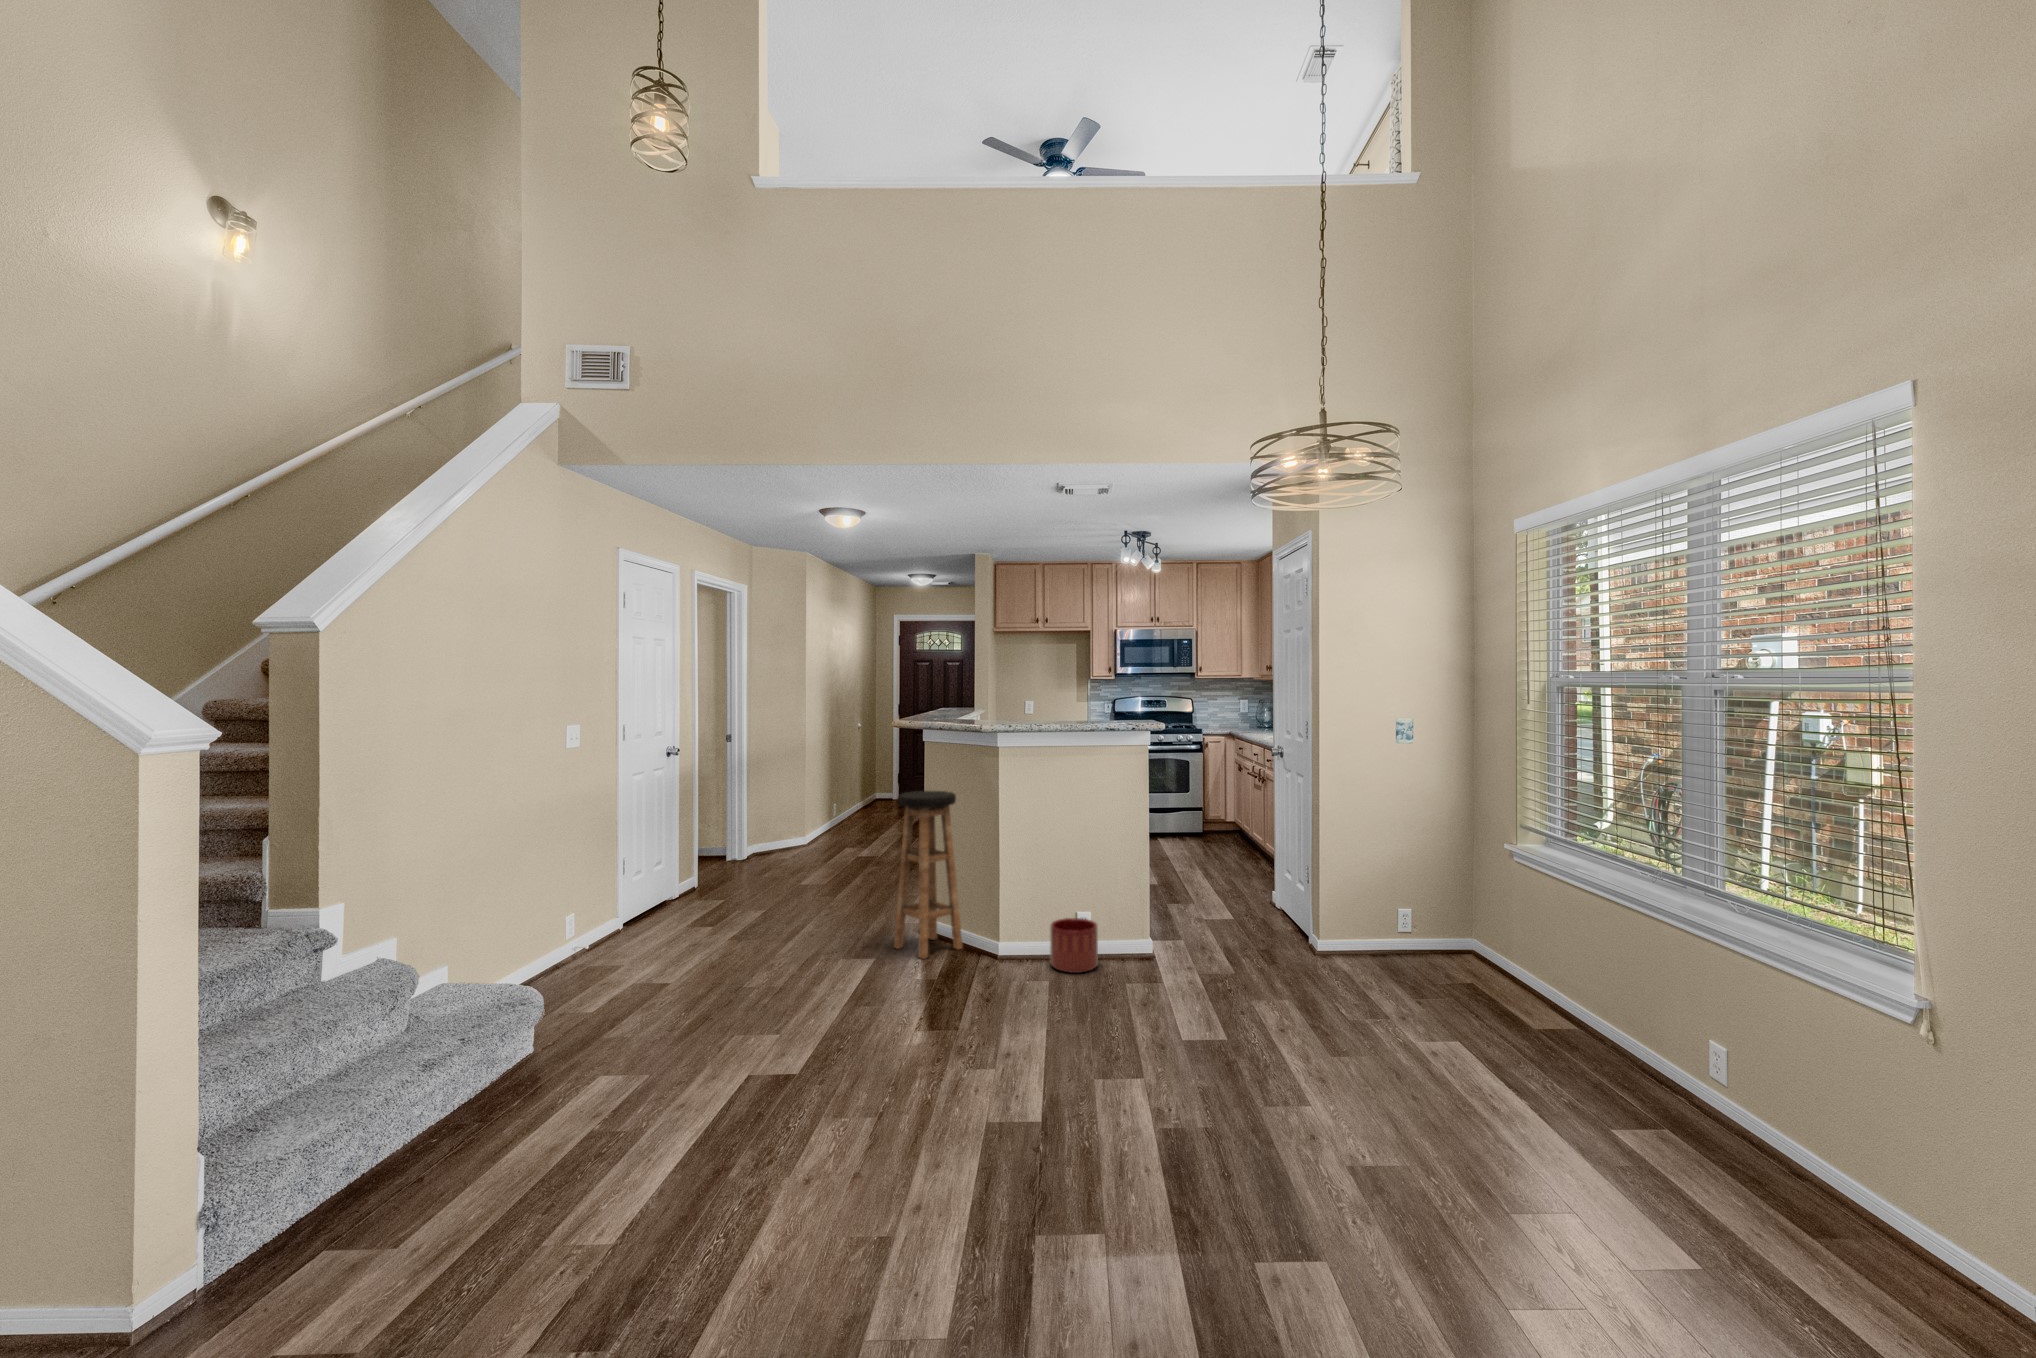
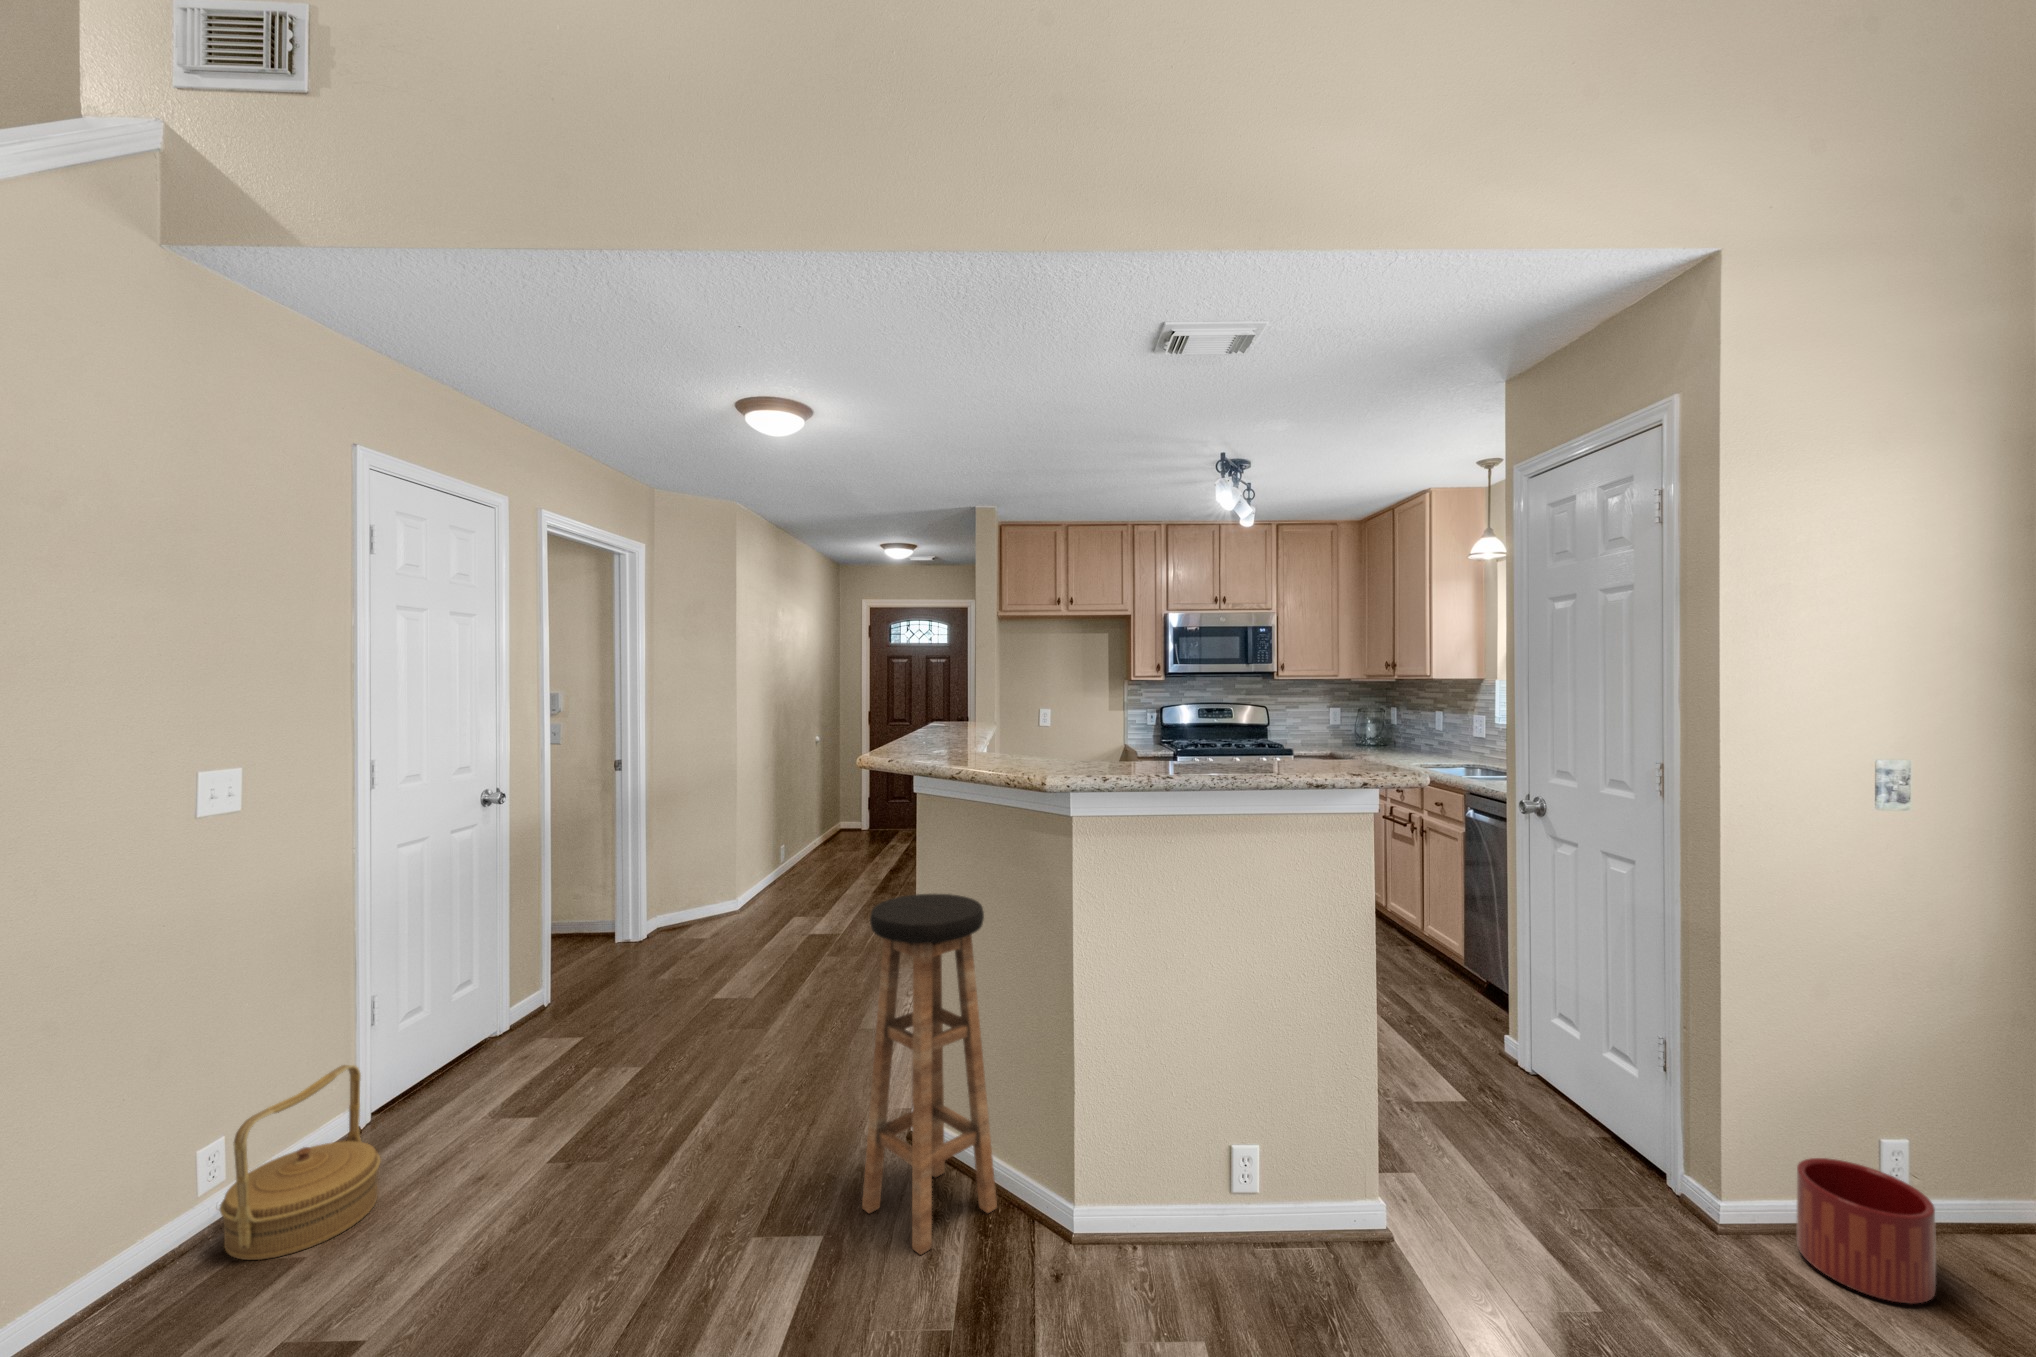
basket: none [582,877,650,957] -> present [220,1065,380,1260]
planter: present [1050,918,1098,973] -> present [1797,1158,1936,1304]

